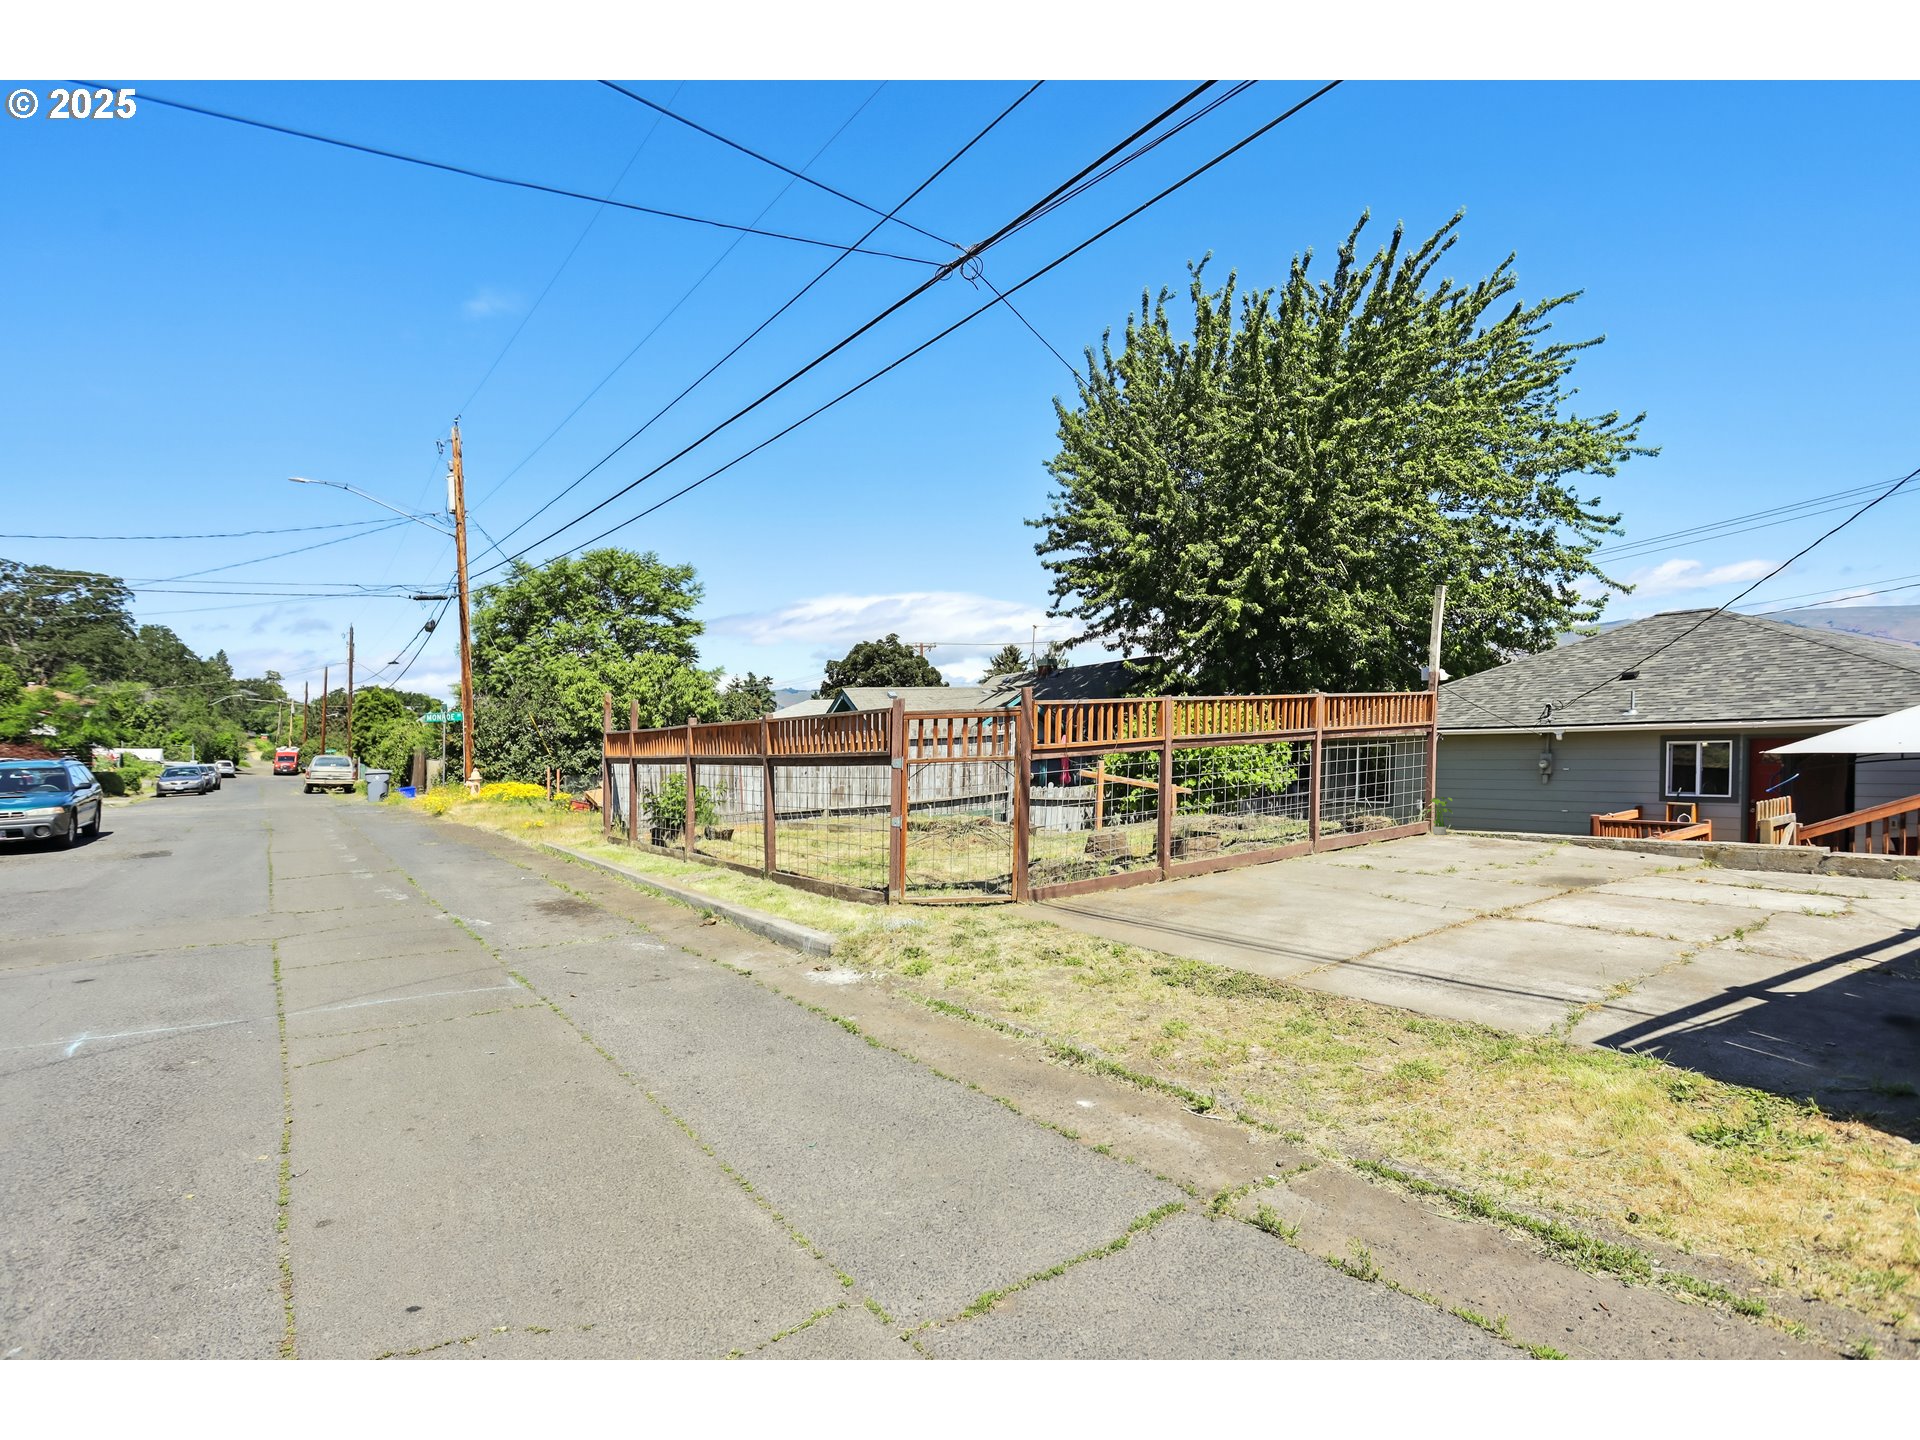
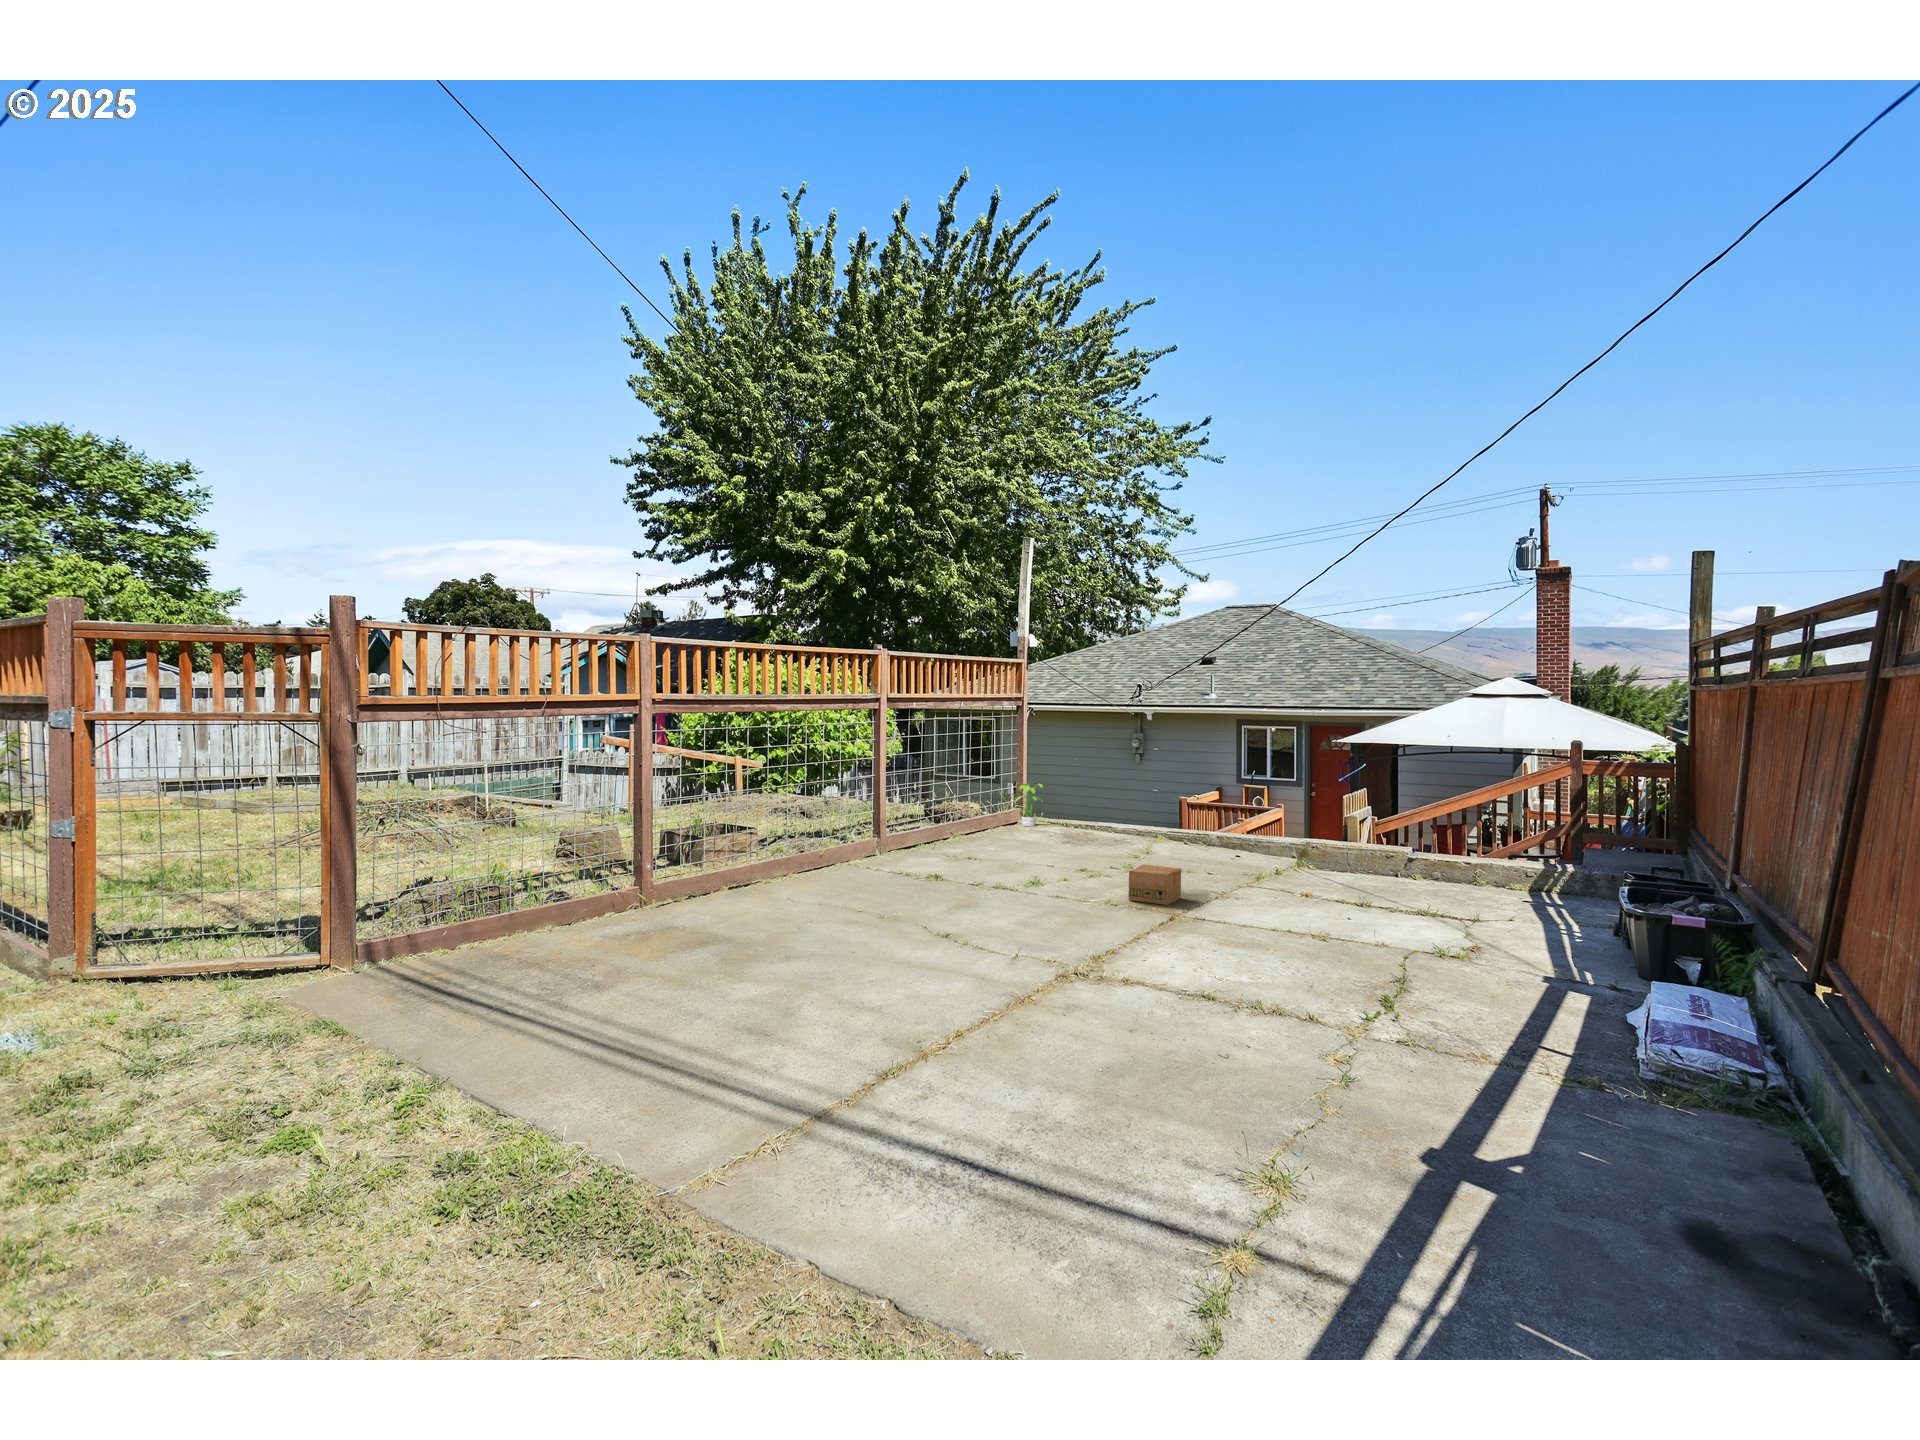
cardboard box: none [1535,858,1583,888] -> present [1129,865,1181,905]

